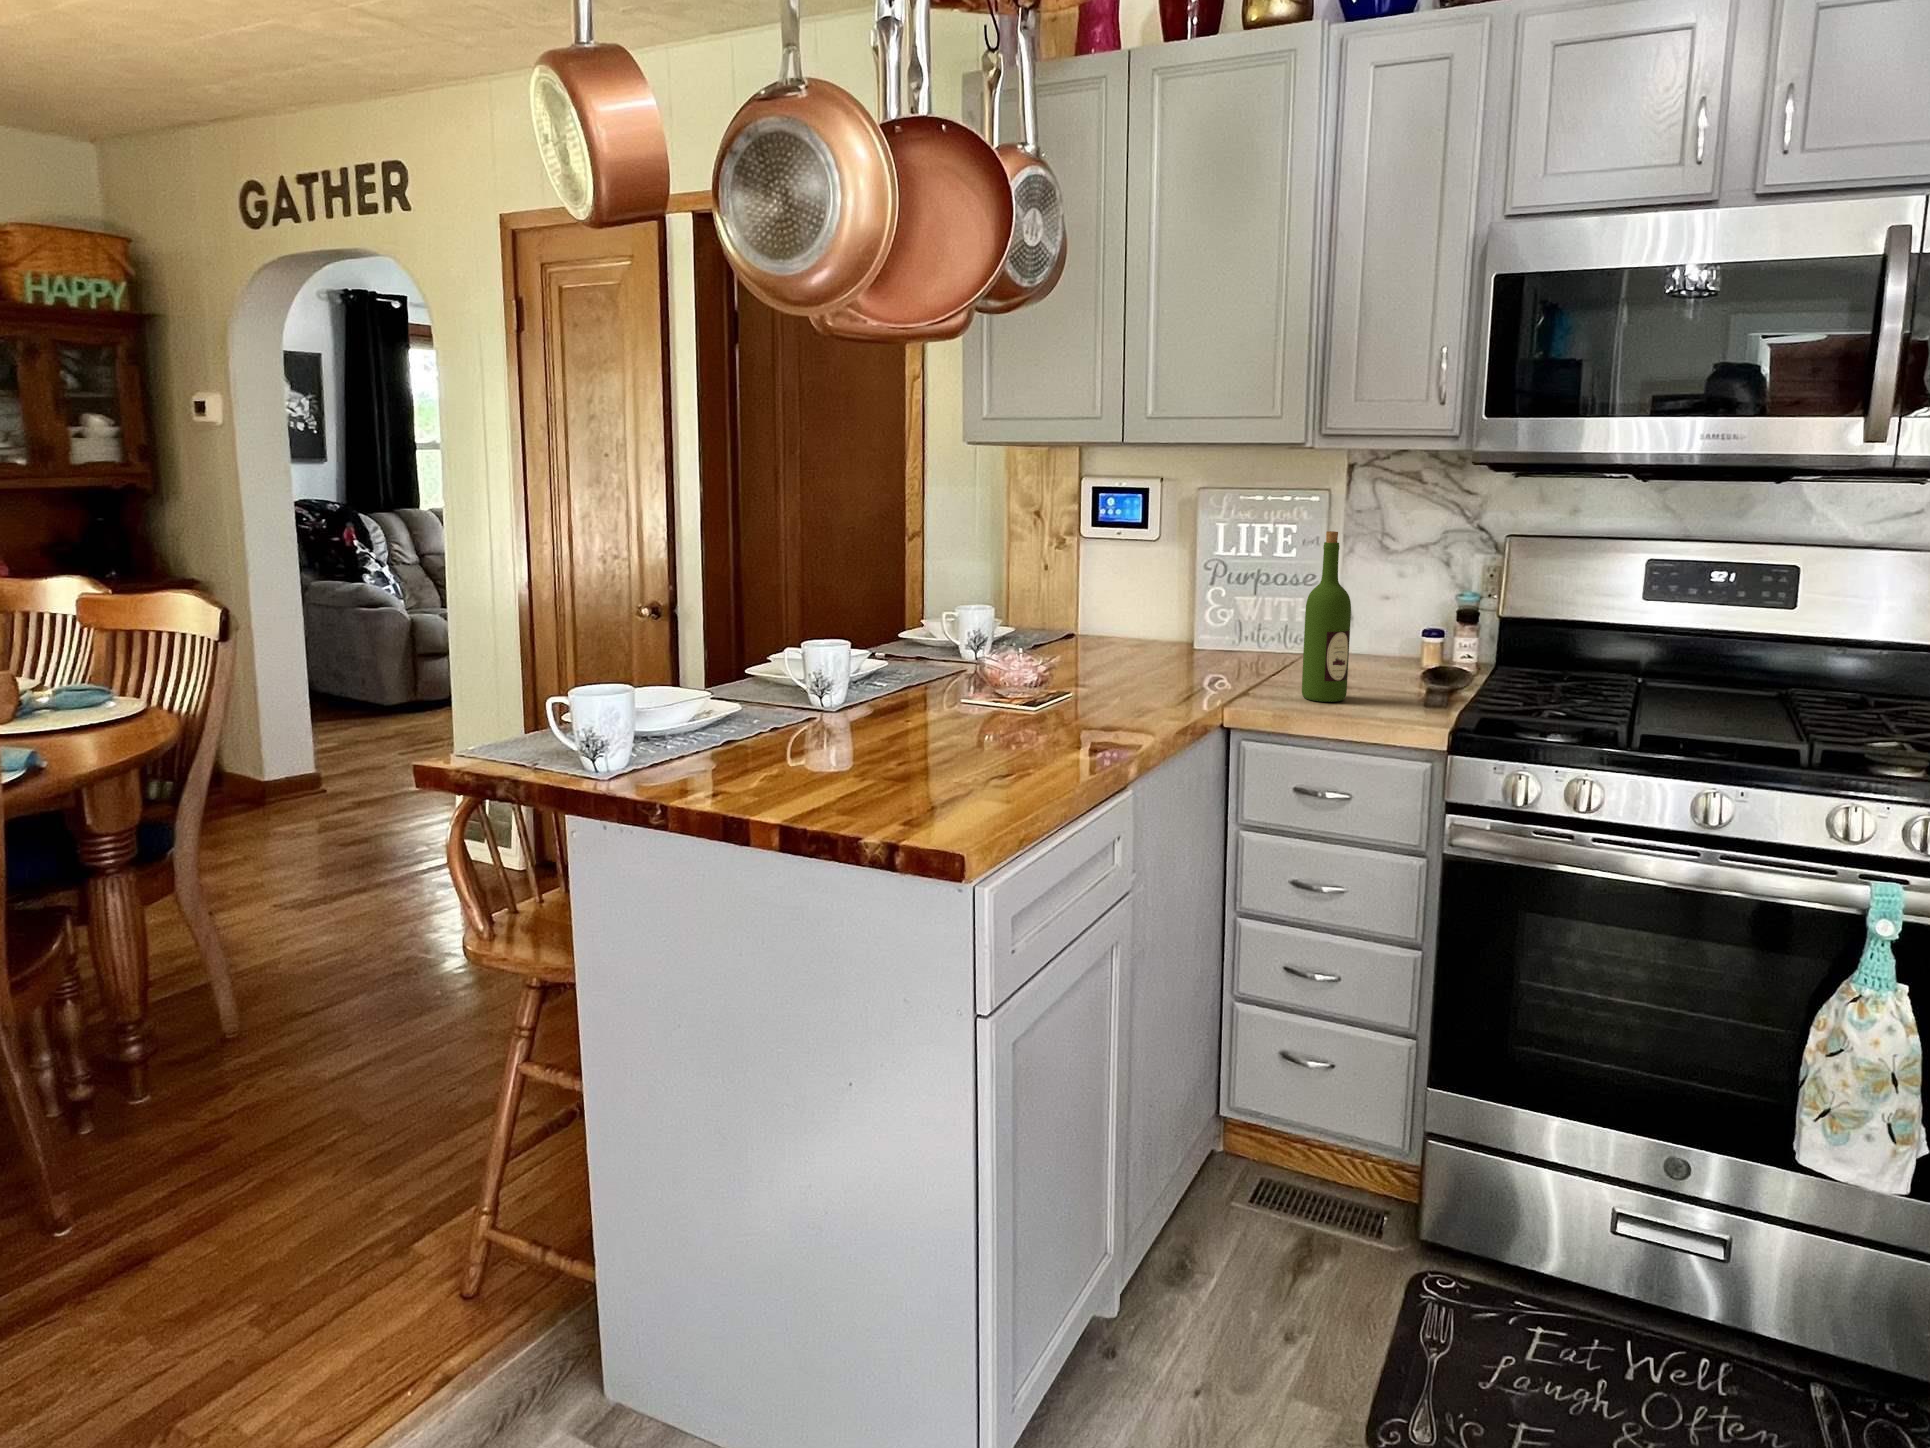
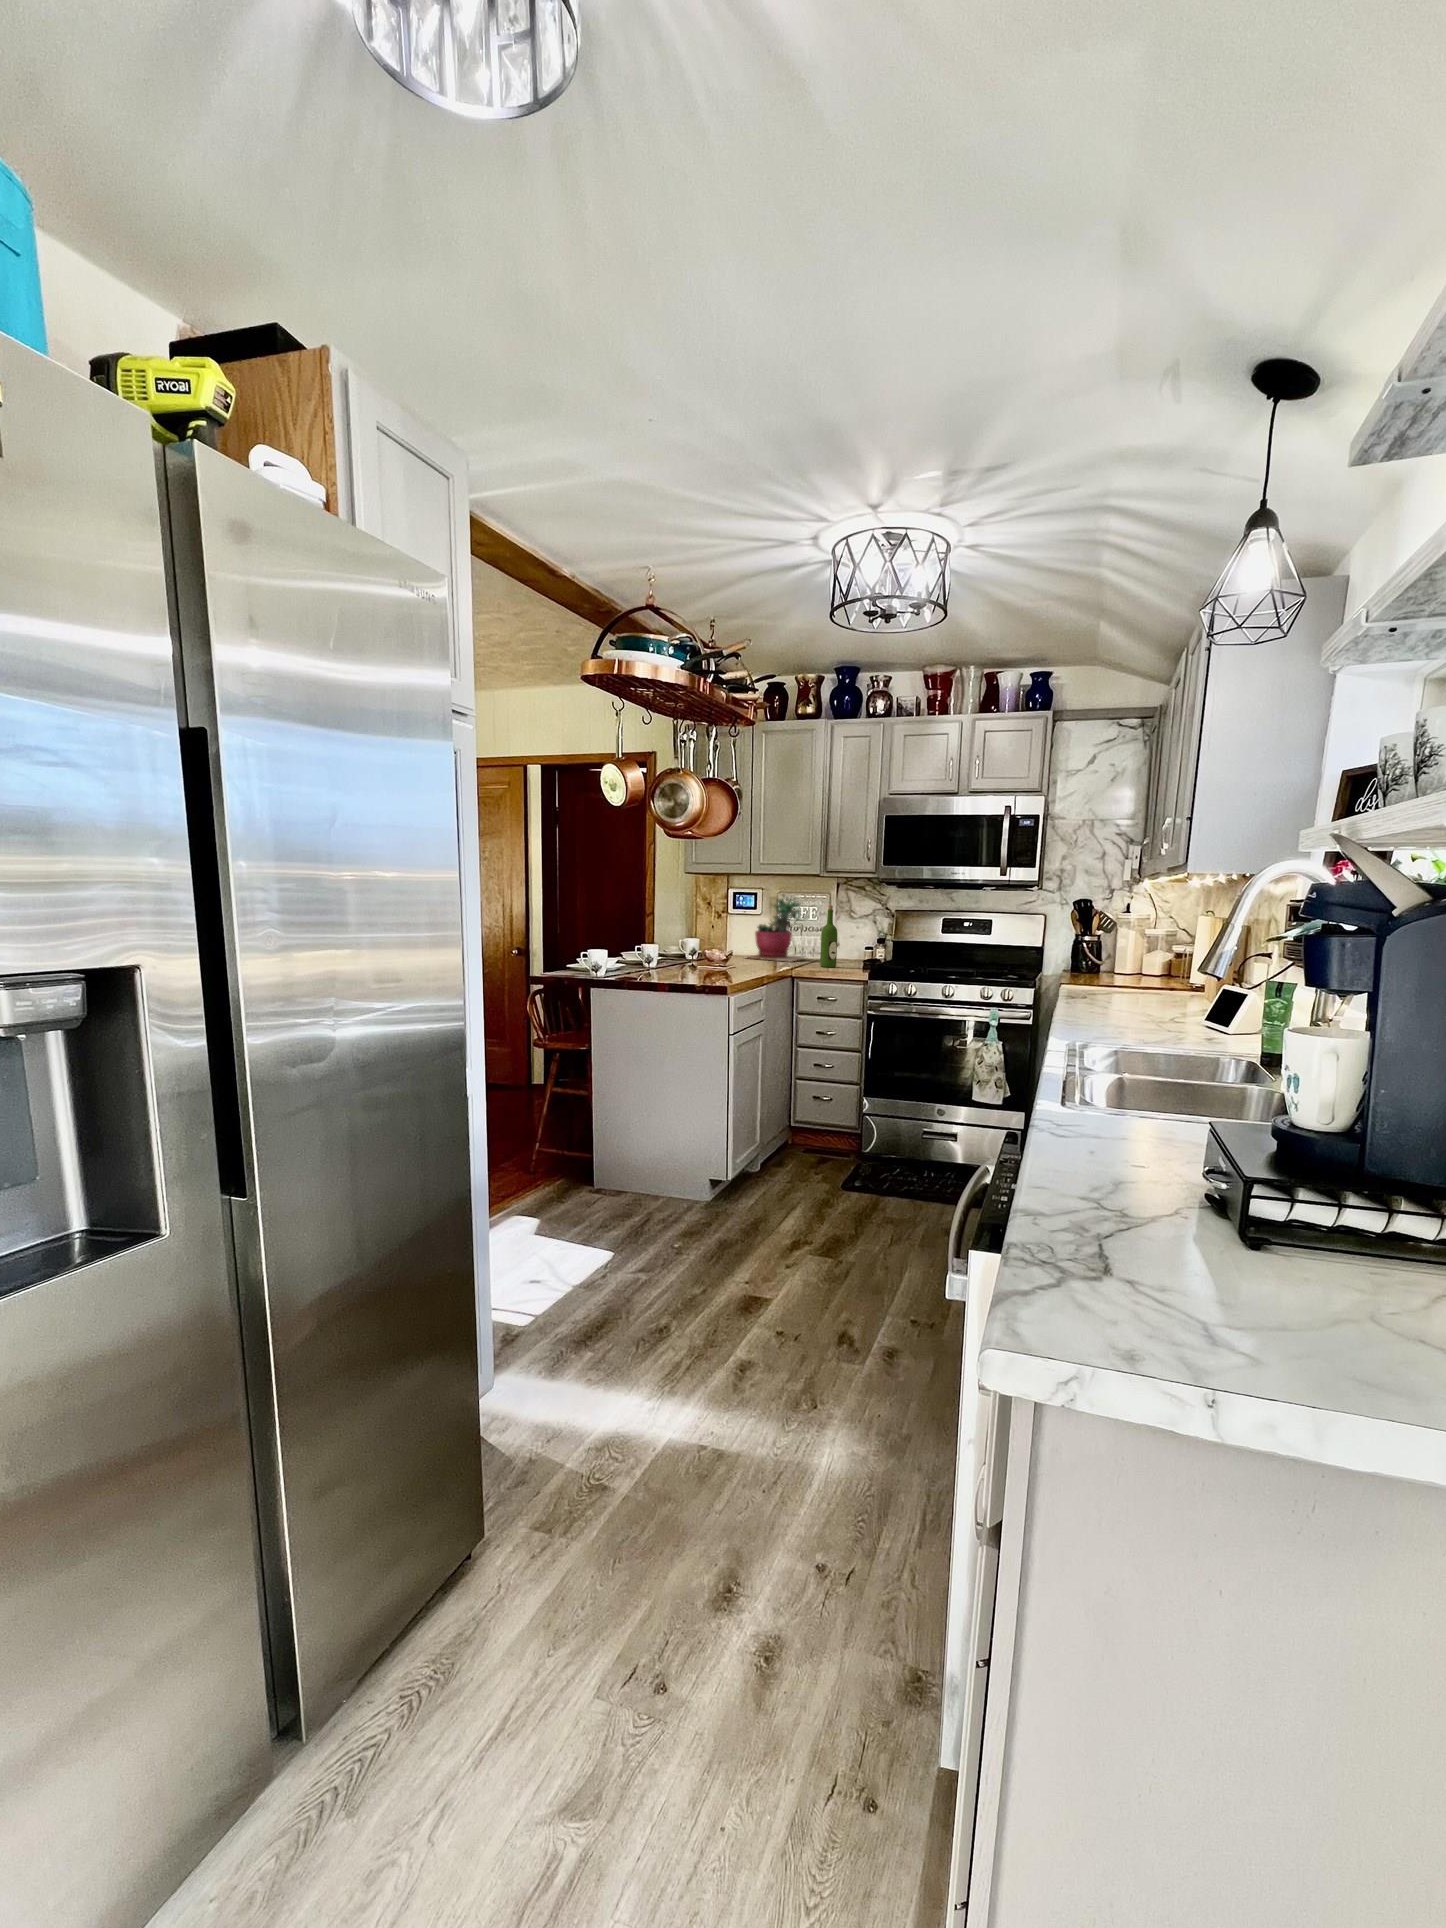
succulent plant: none [1105,491,1277,671] -> present [749,894,803,962]

